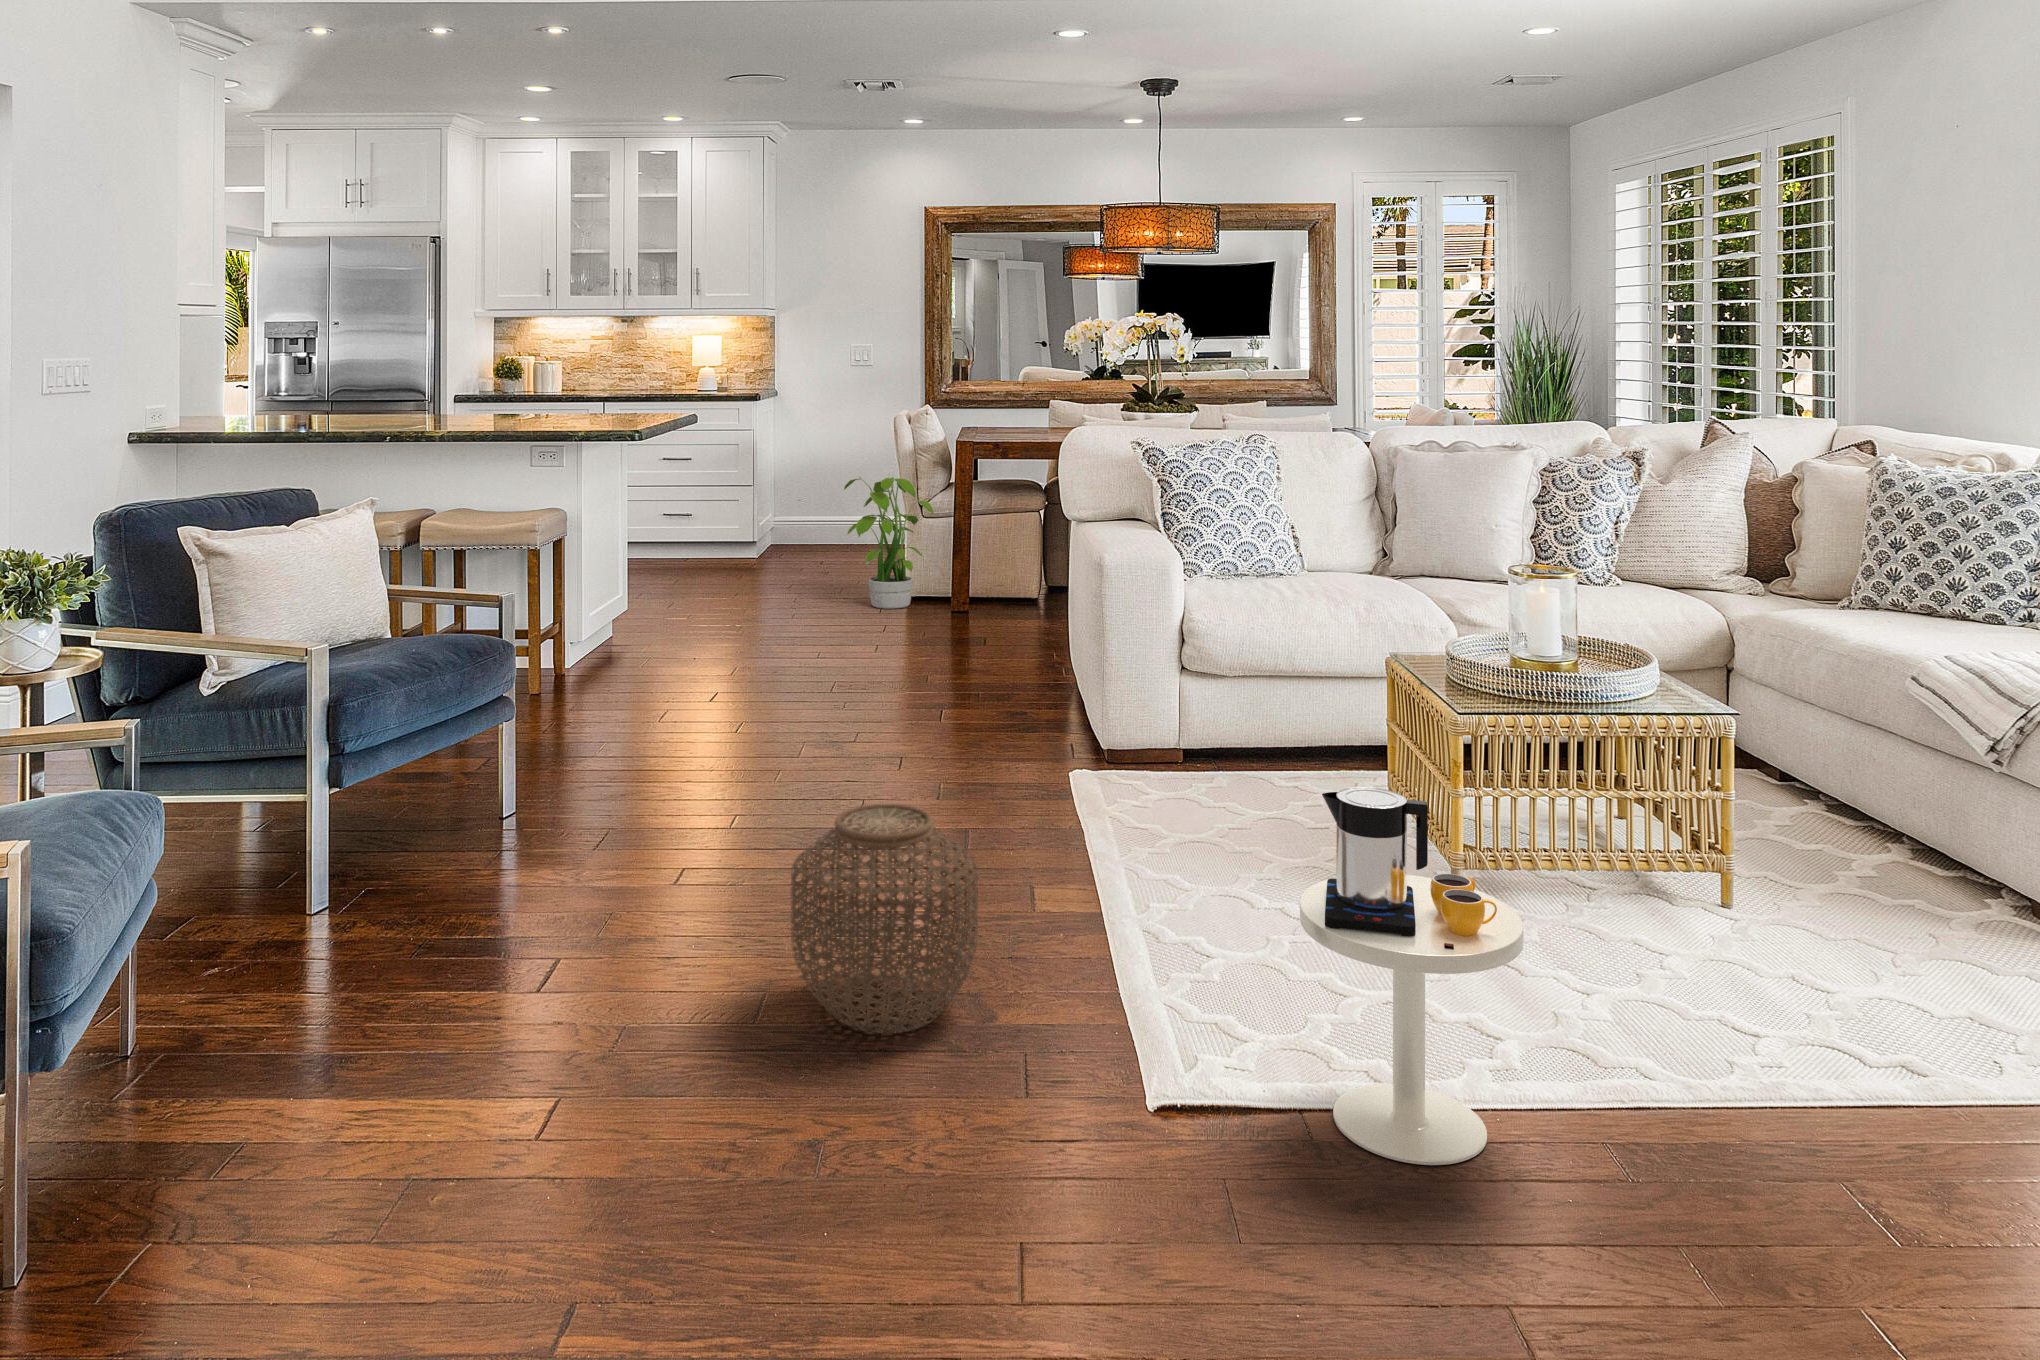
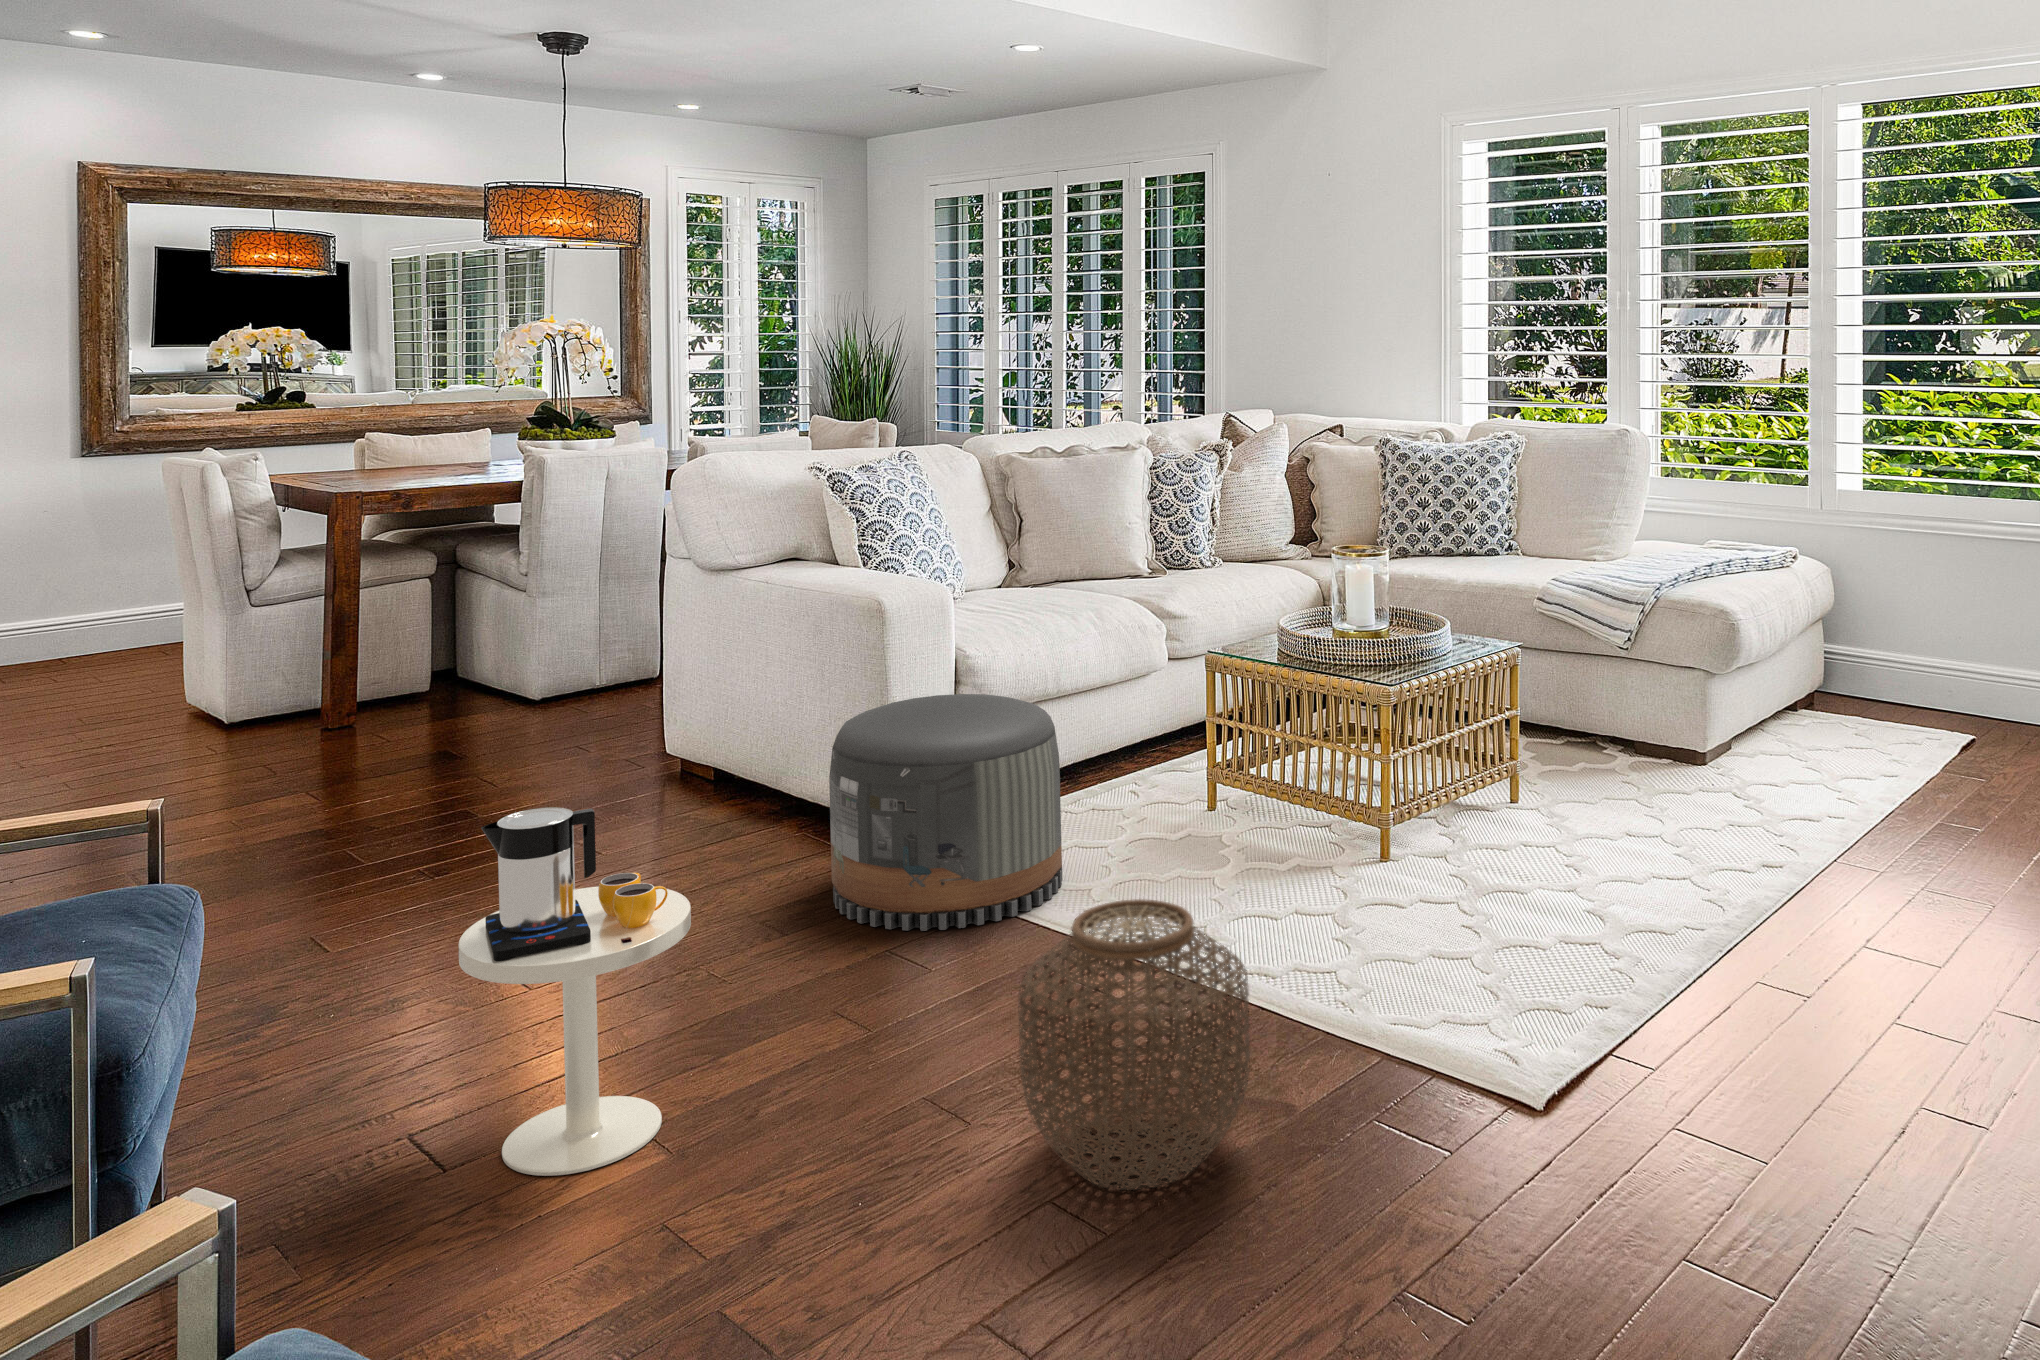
potted plant: present [844,473,934,609] -> none [166,549,325,743]
pouf: none [996,644,1192,842] -> present [829,694,1062,931]
side table: present [1300,787,1523,1165] -> present [458,807,691,1176]

